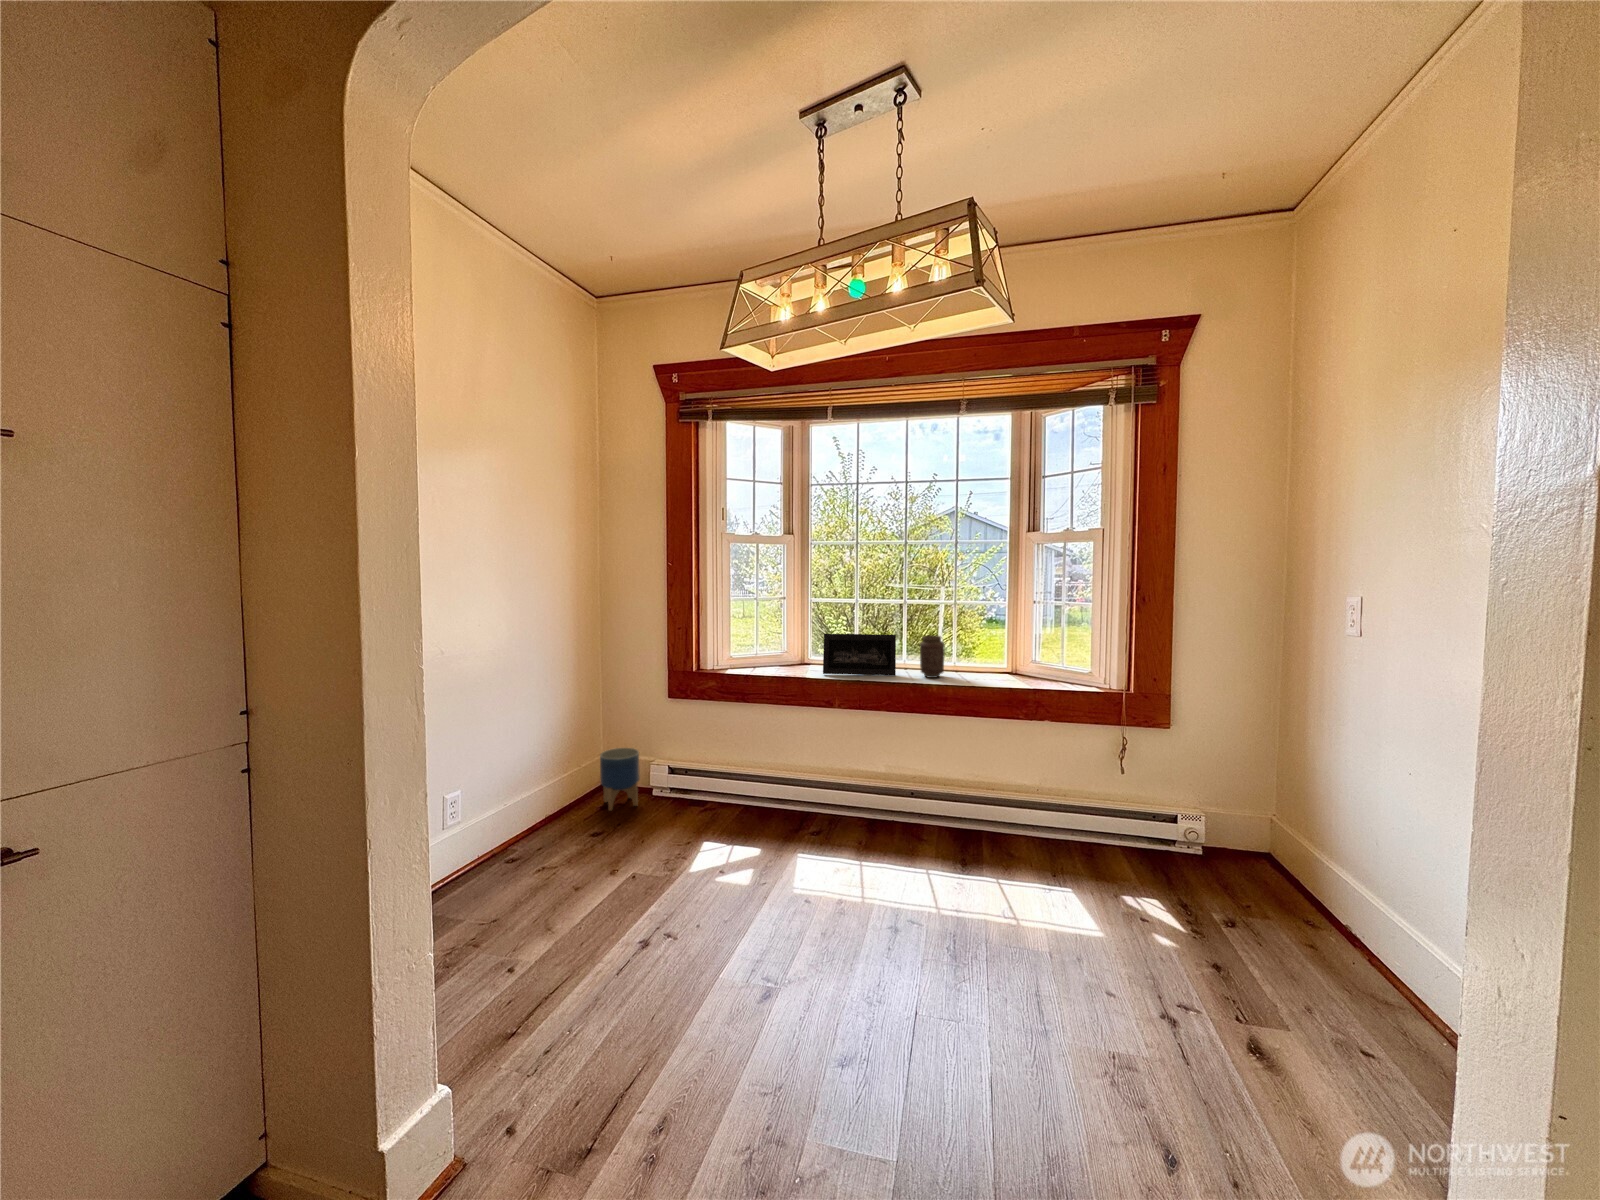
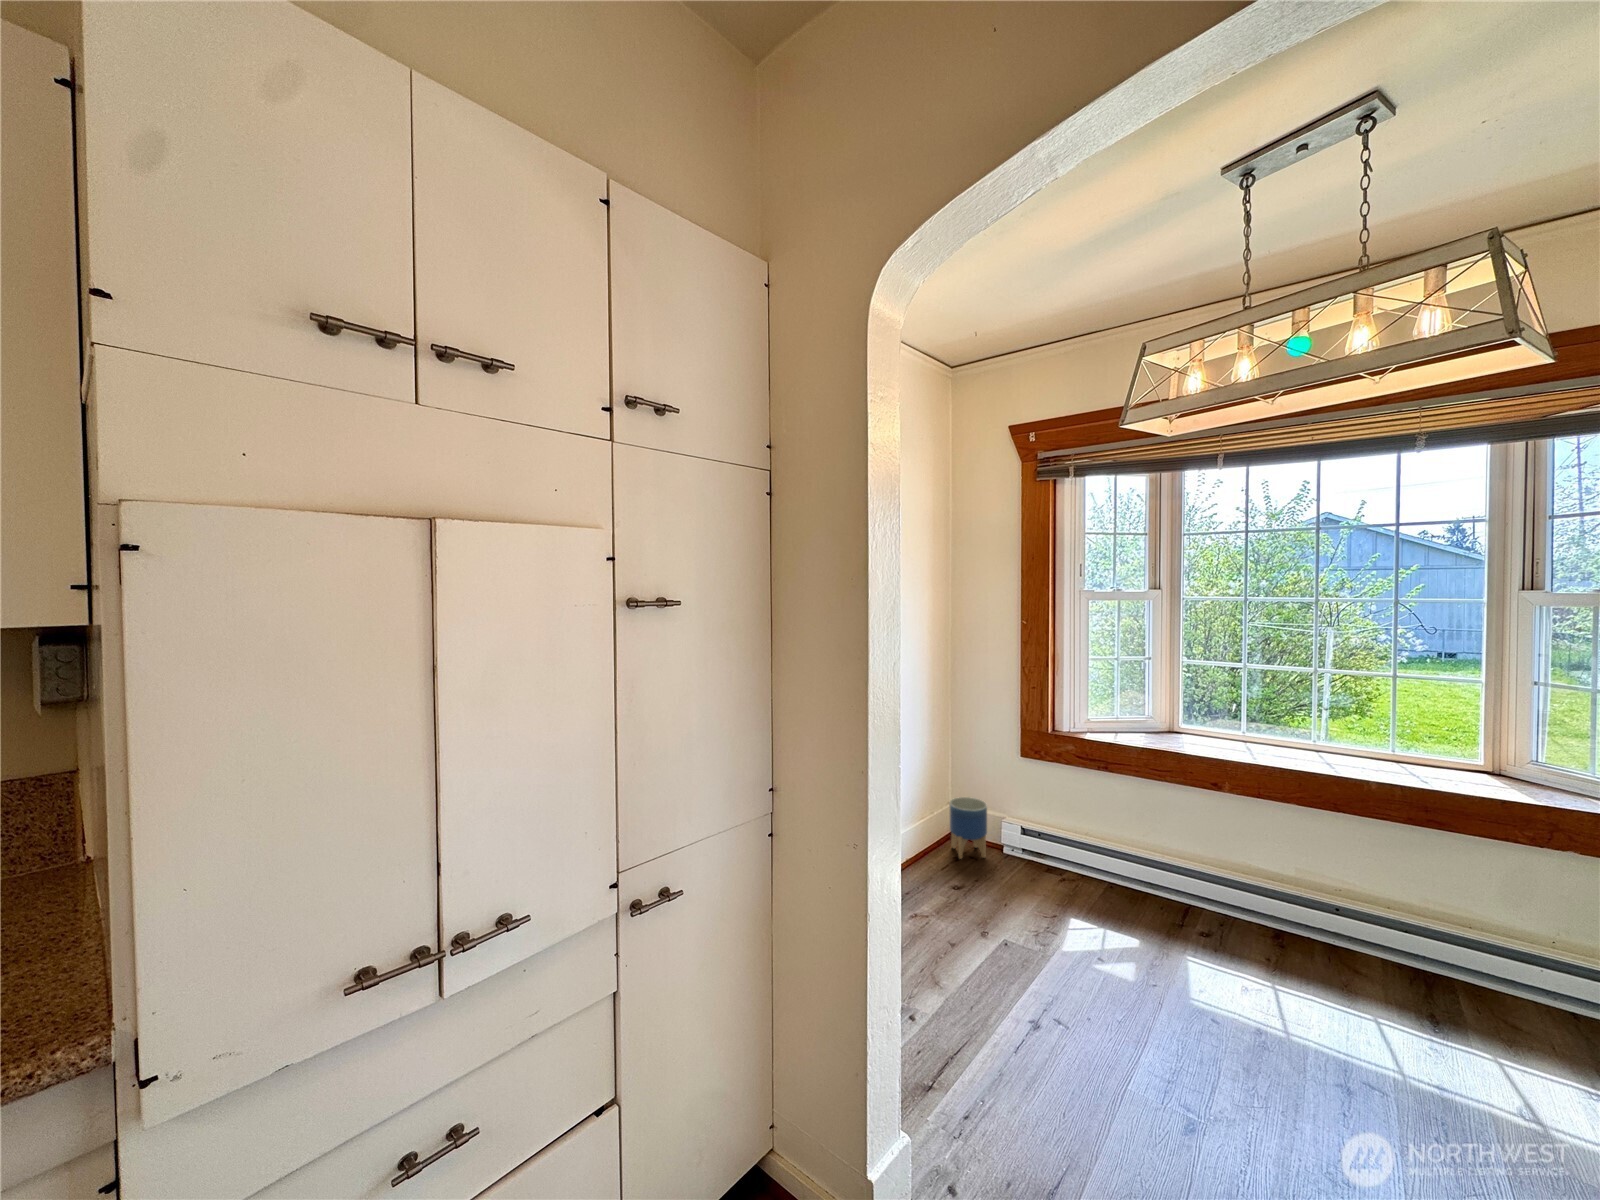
picture frame: present [823,634,896,675] -> none [1202,704,1305,761]
vase: present [920,635,945,678] -> none [1343,718,1383,772]

